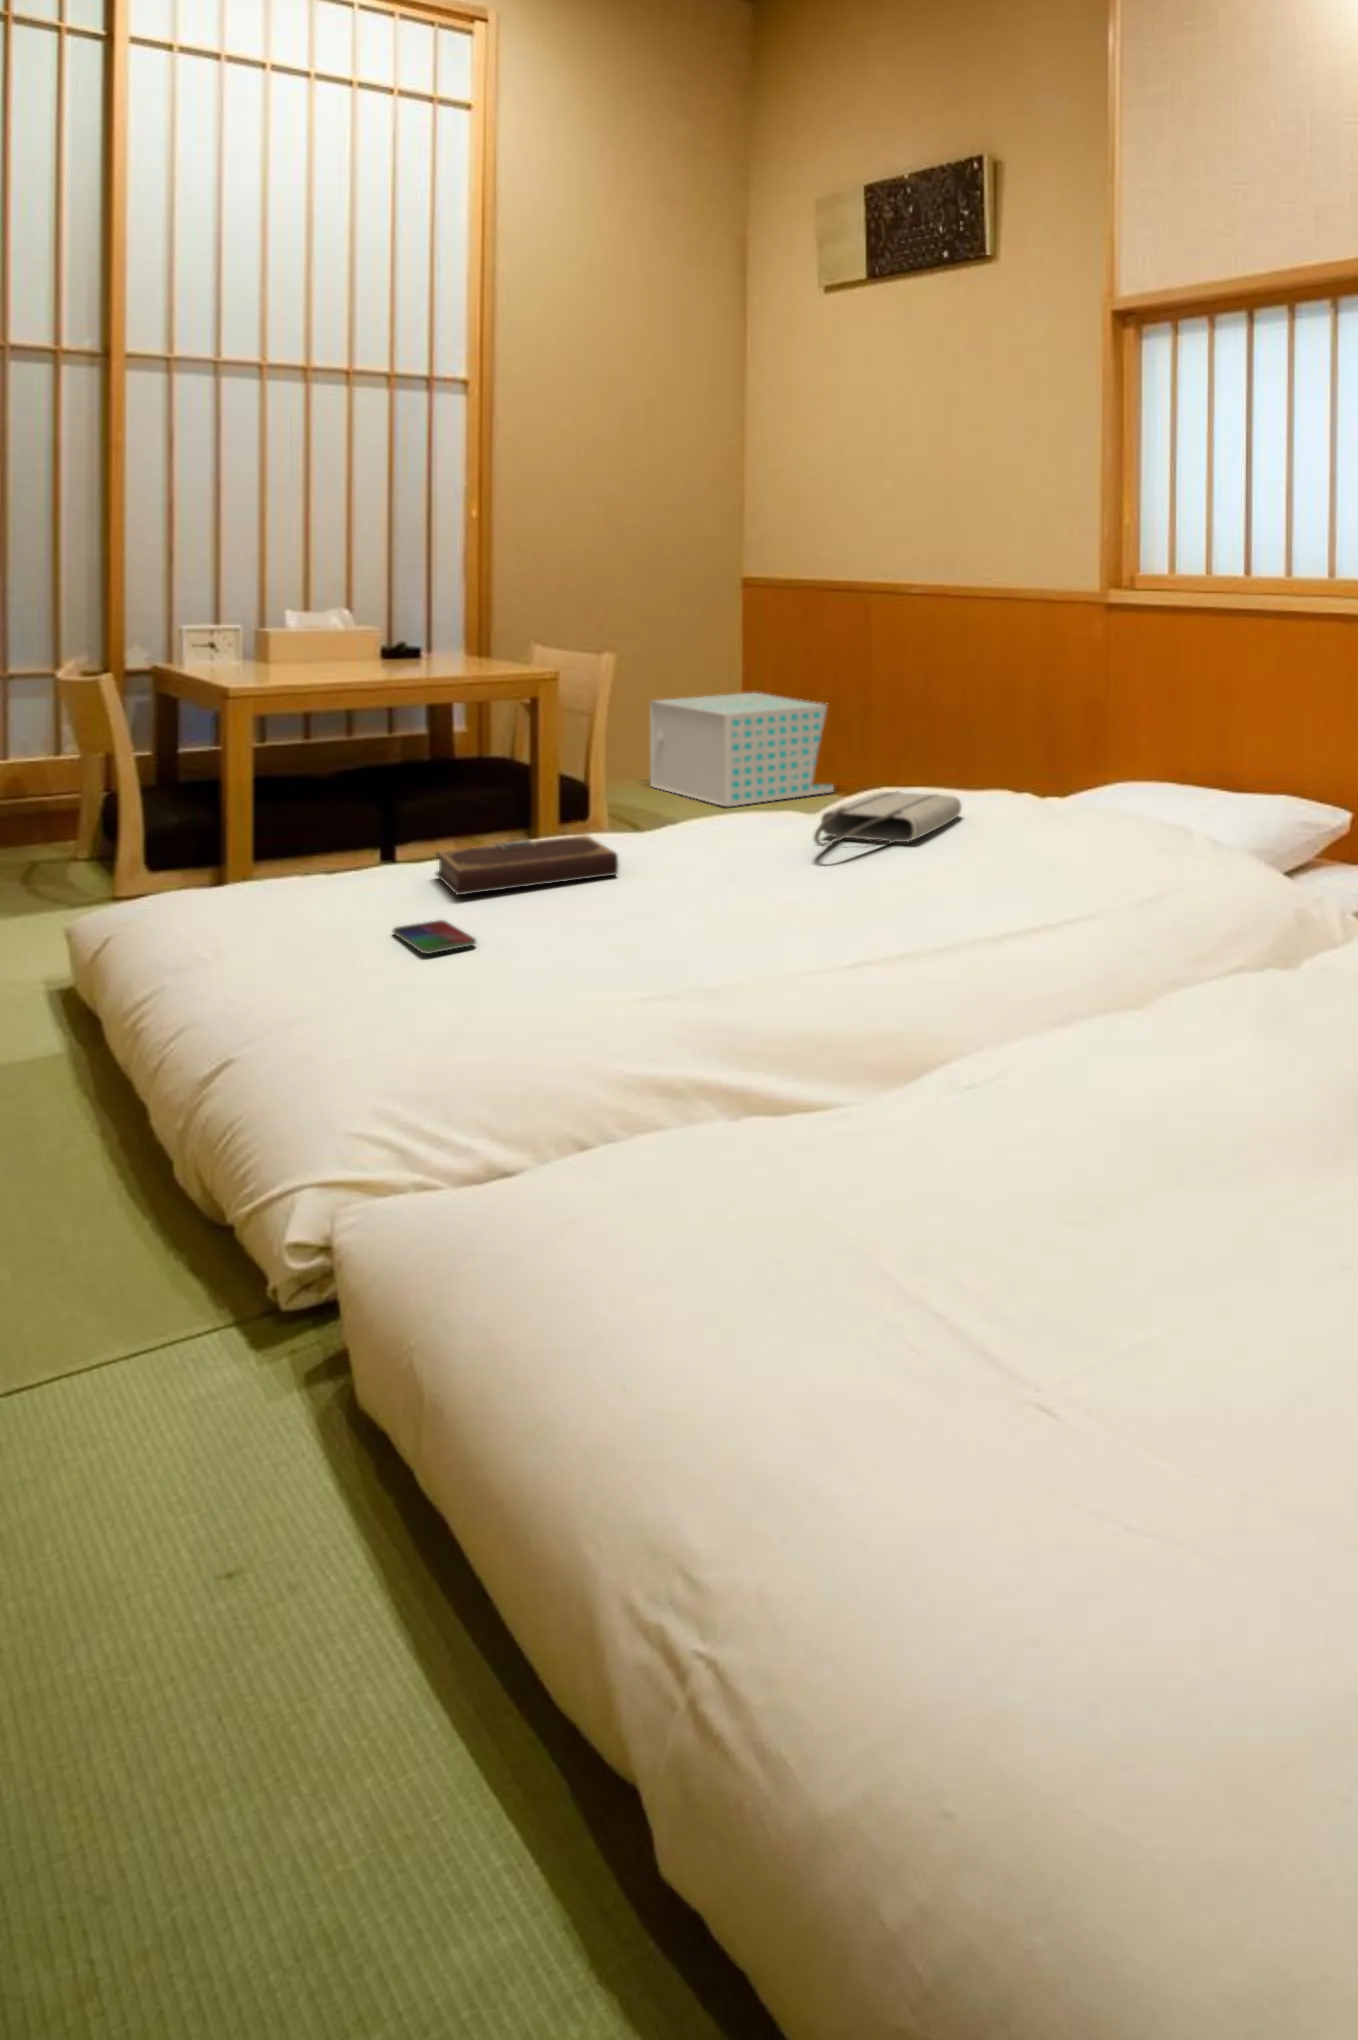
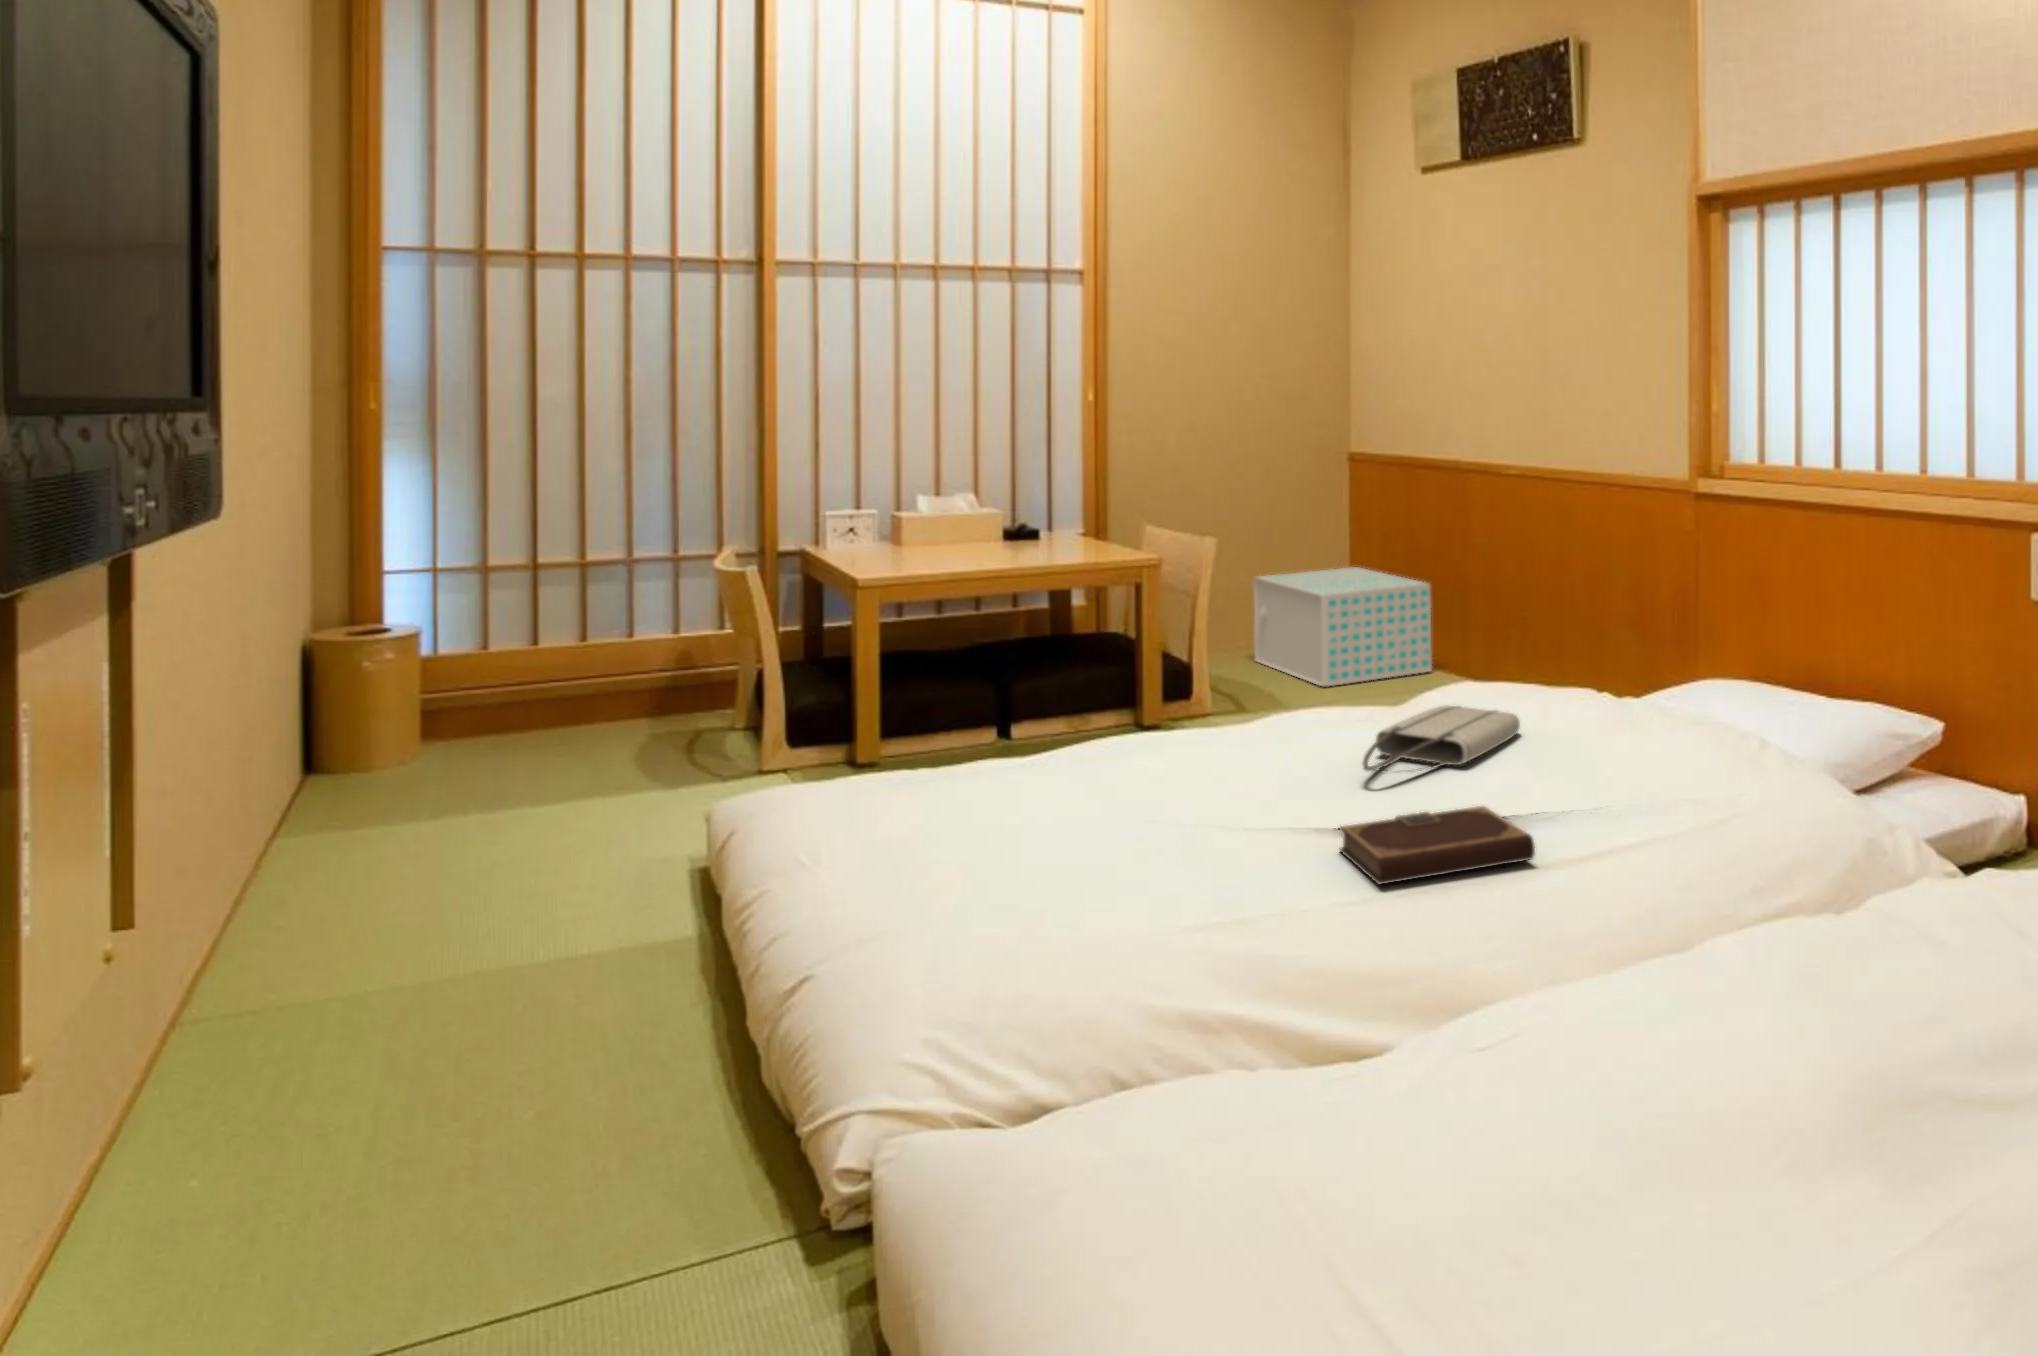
notebook: present [436,836,619,895] -> present [1340,806,1535,884]
smartphone: present [393,920,477,954] -> none [961,842,1031,881]

